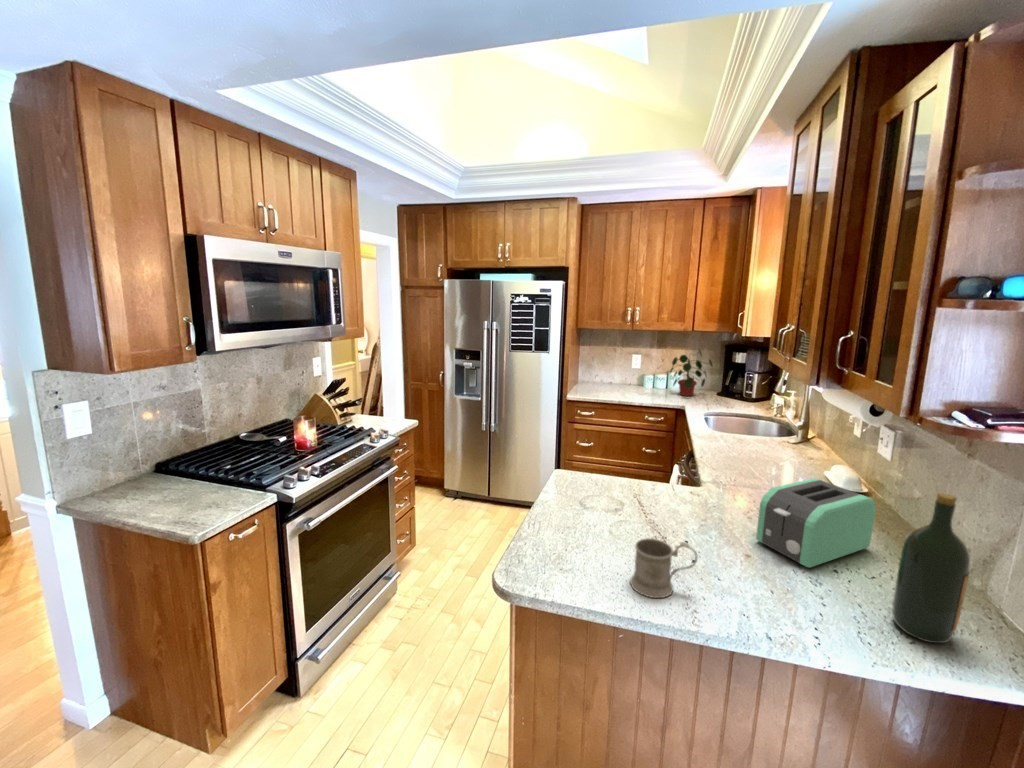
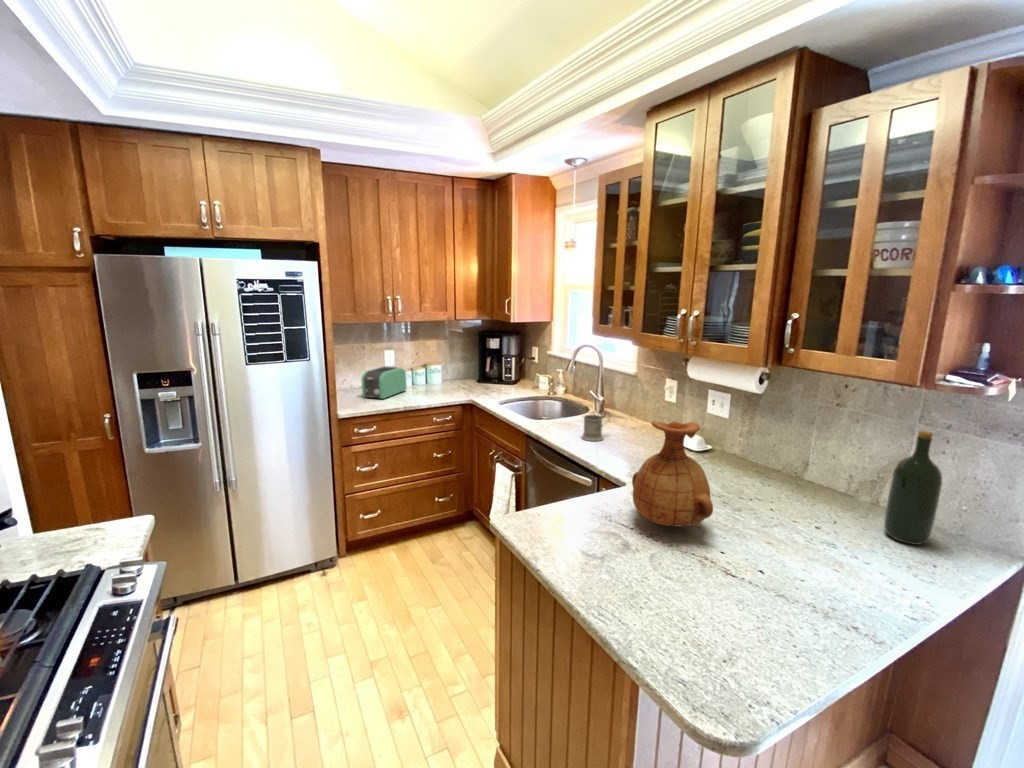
potted plant: present [670,350,713,396] -> none [434,337,477,389]
vase: none [628,420,698,517] -> present [632,421,713,526]
toaster: present [756,478,876,567] -> present [361,367,406,399]
mug: present [630,538,697,598] -> present [582,410,607,441]

